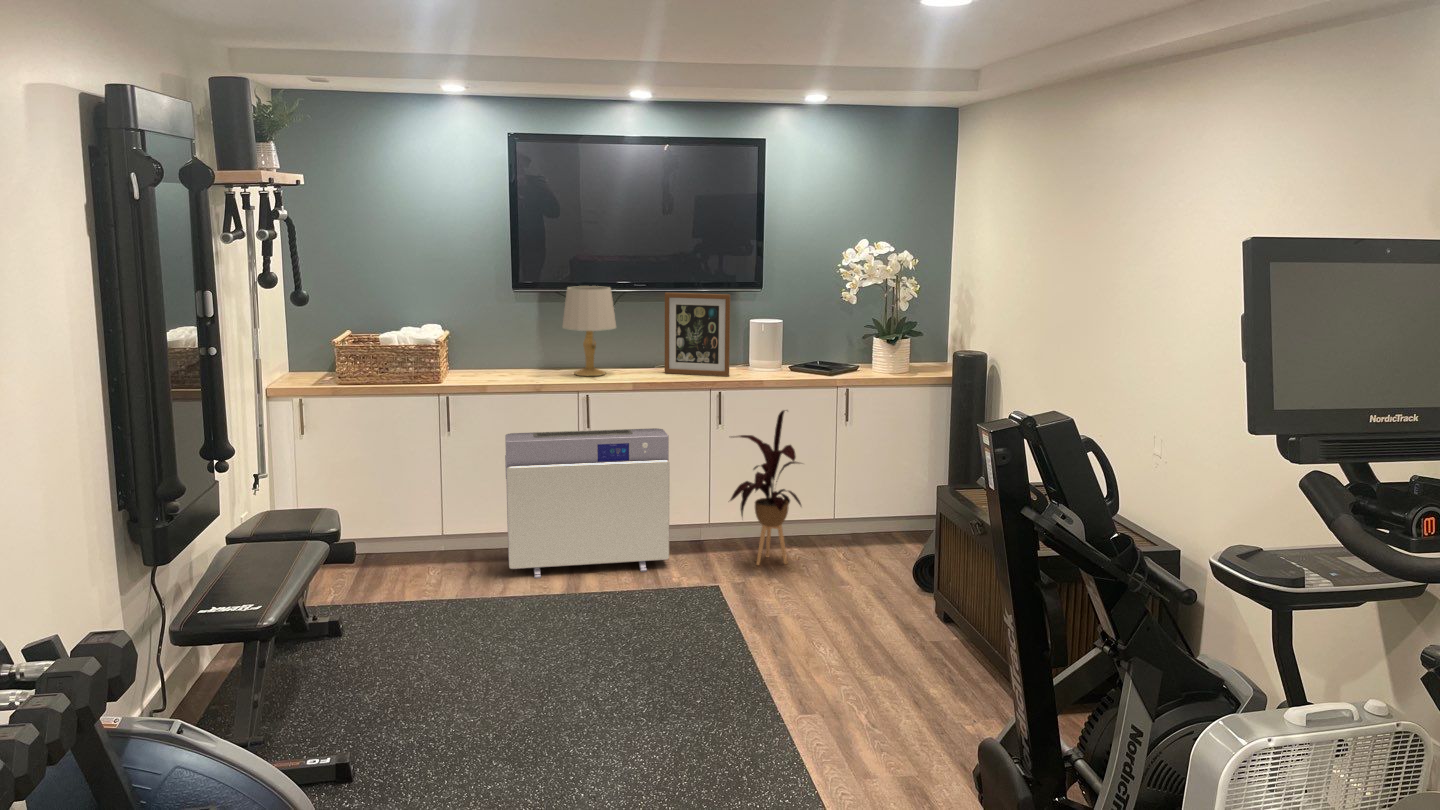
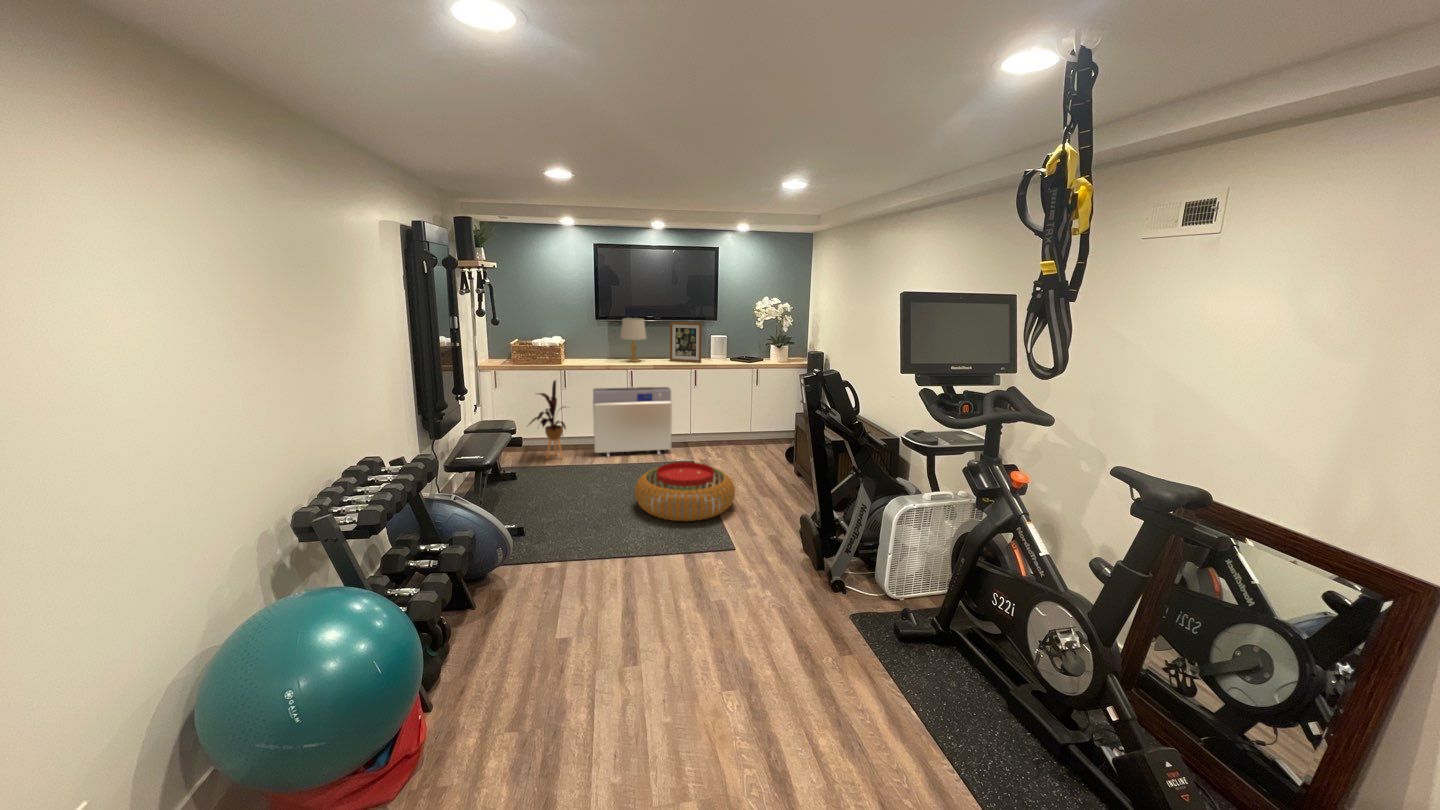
house plant: present [730,410,801,565] -> present [529,380,566,459]
pouf: none [594,600,814,740] -> present [635,462,735,521]

